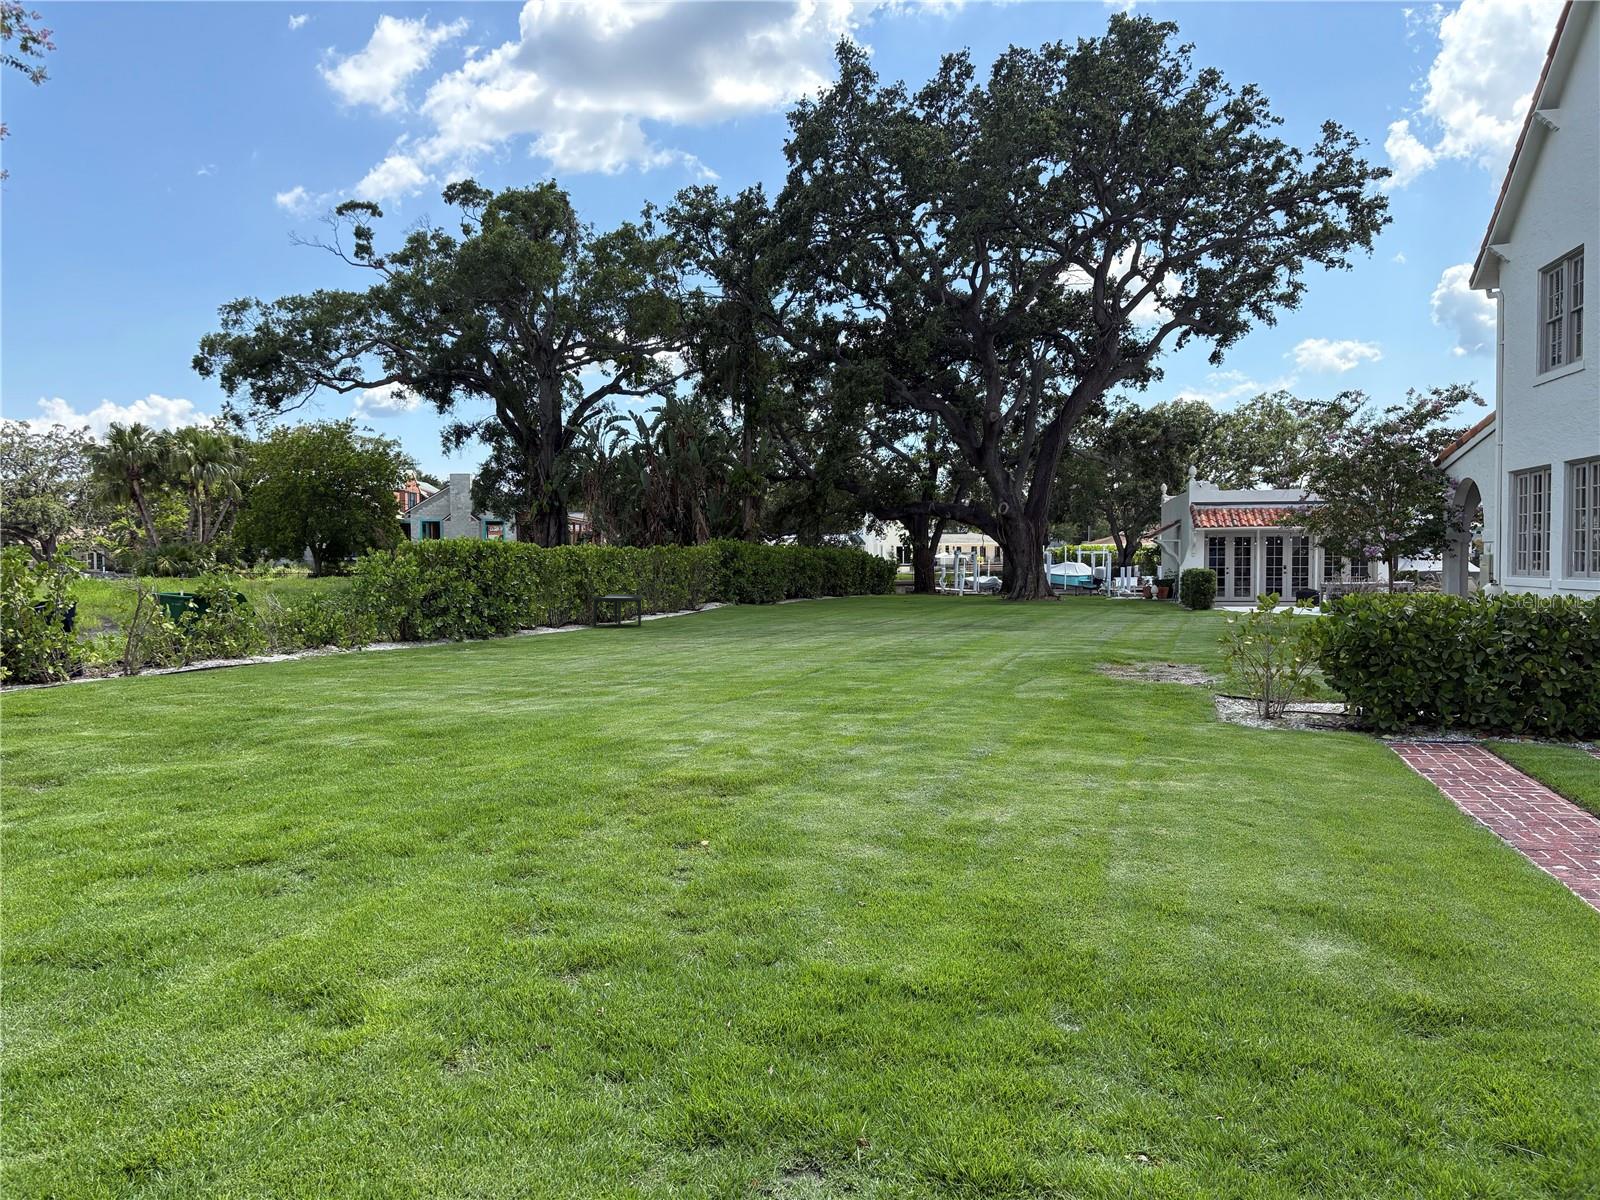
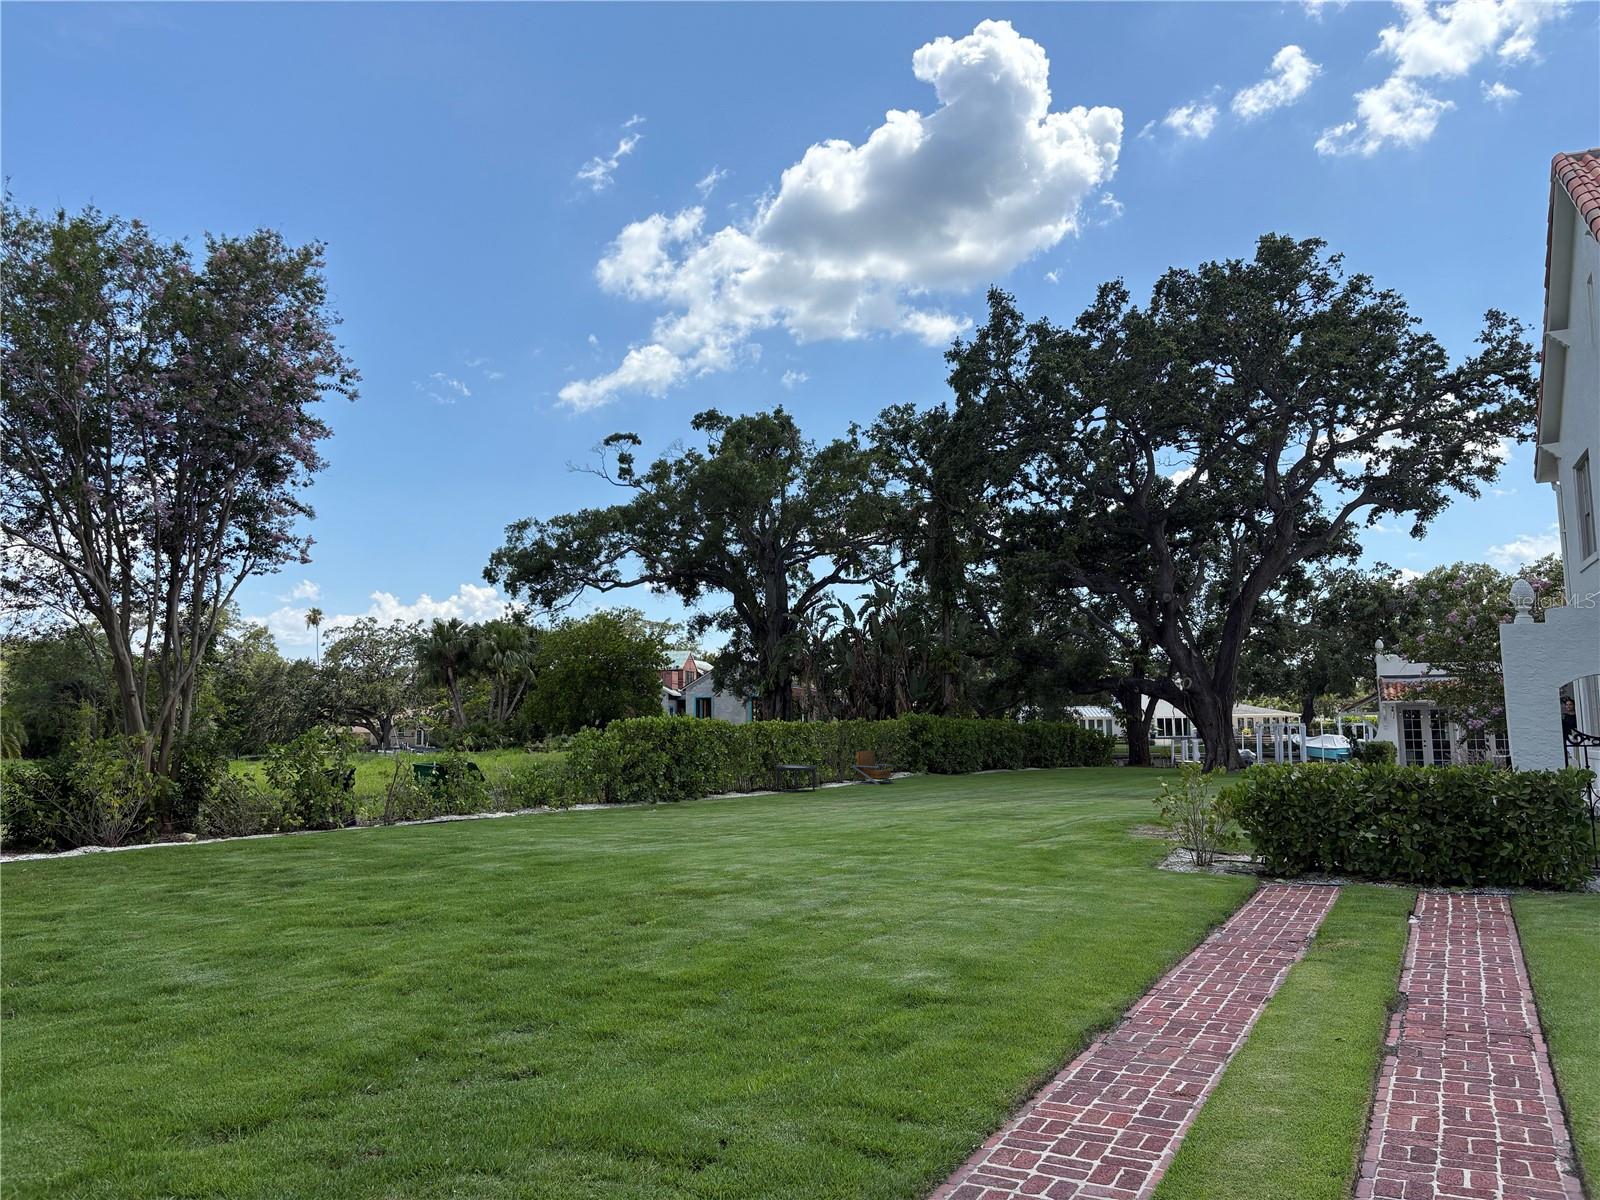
lounge chair: none [671,577,717,617] -> present [852,750,894,785]

